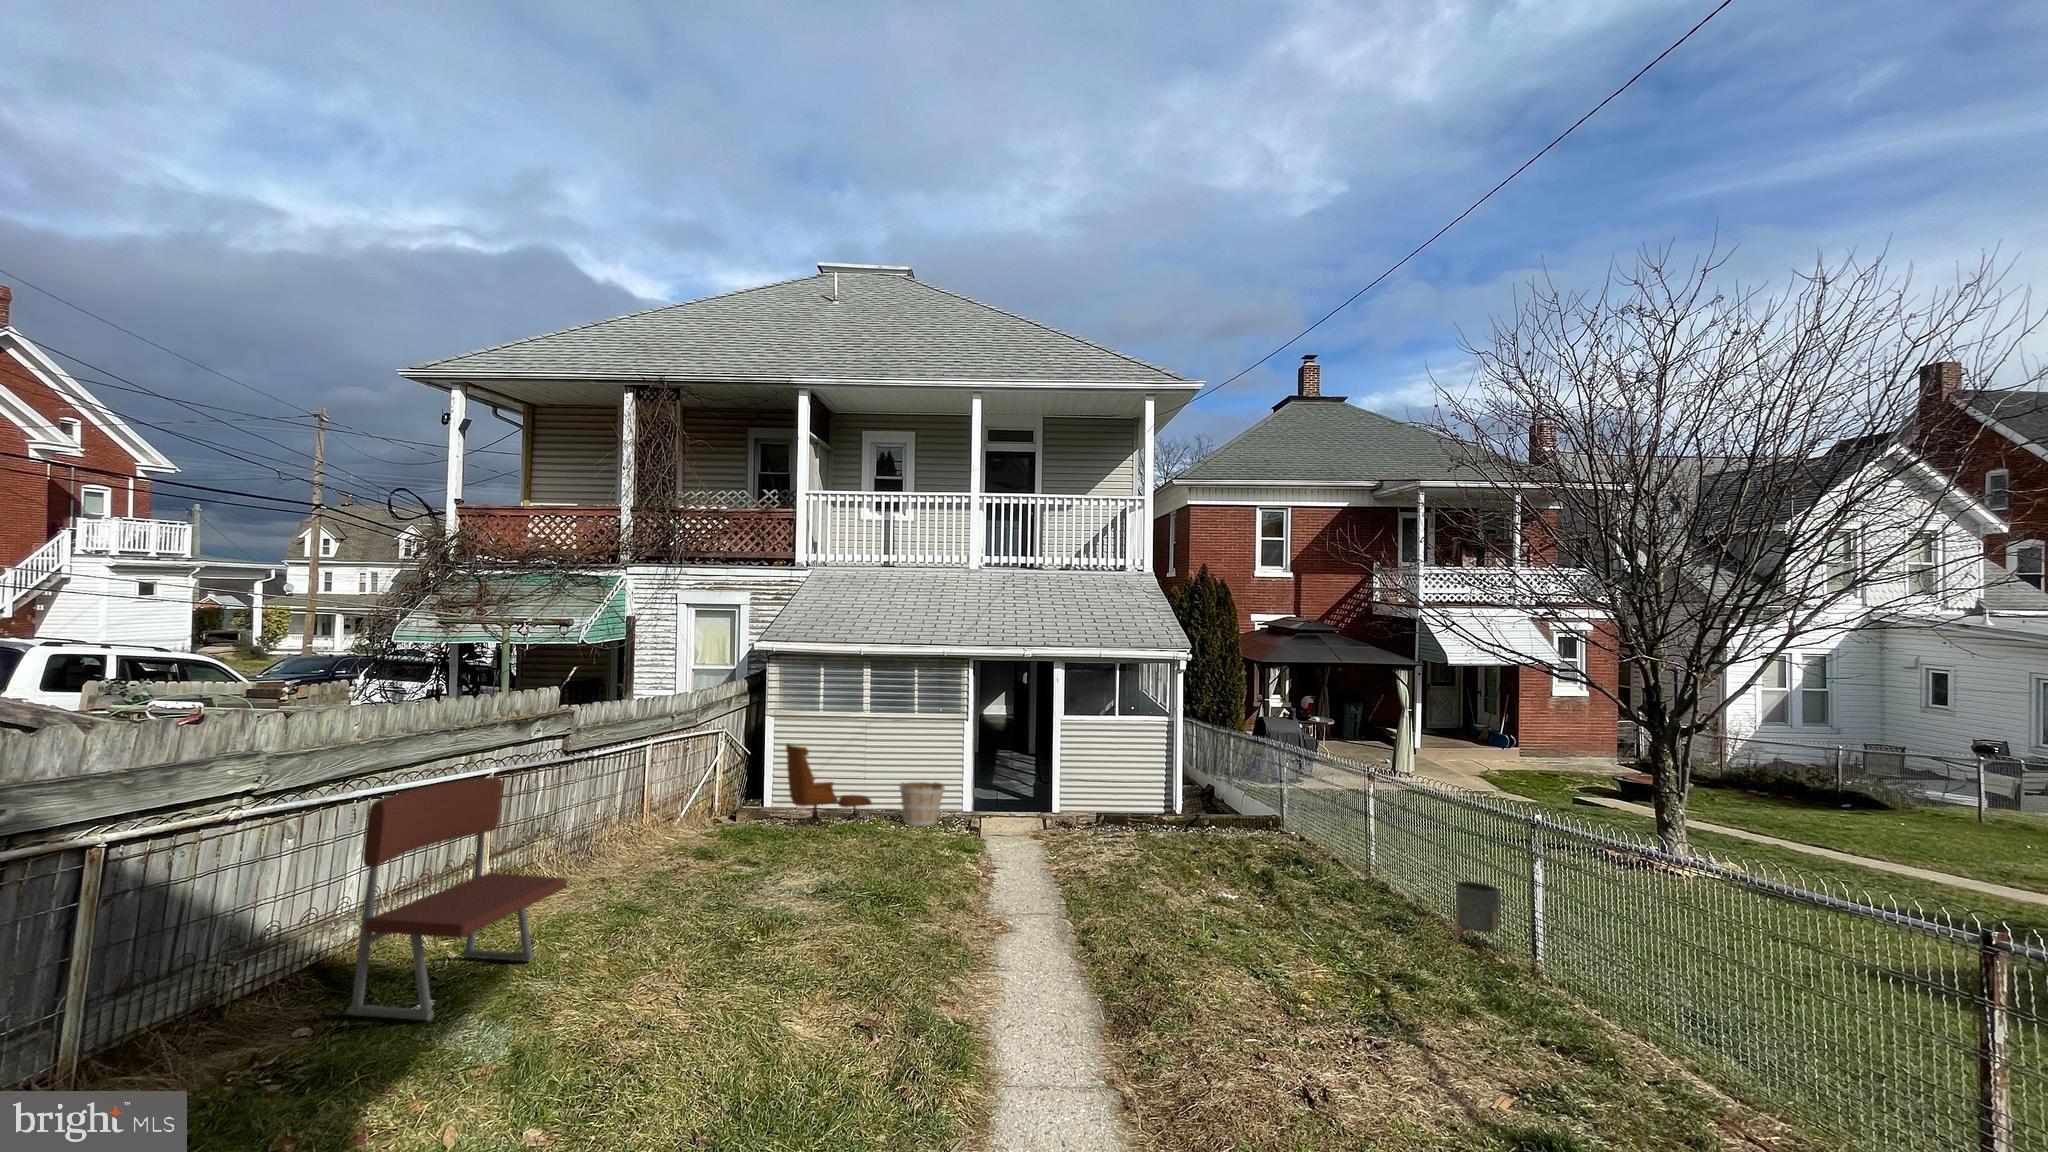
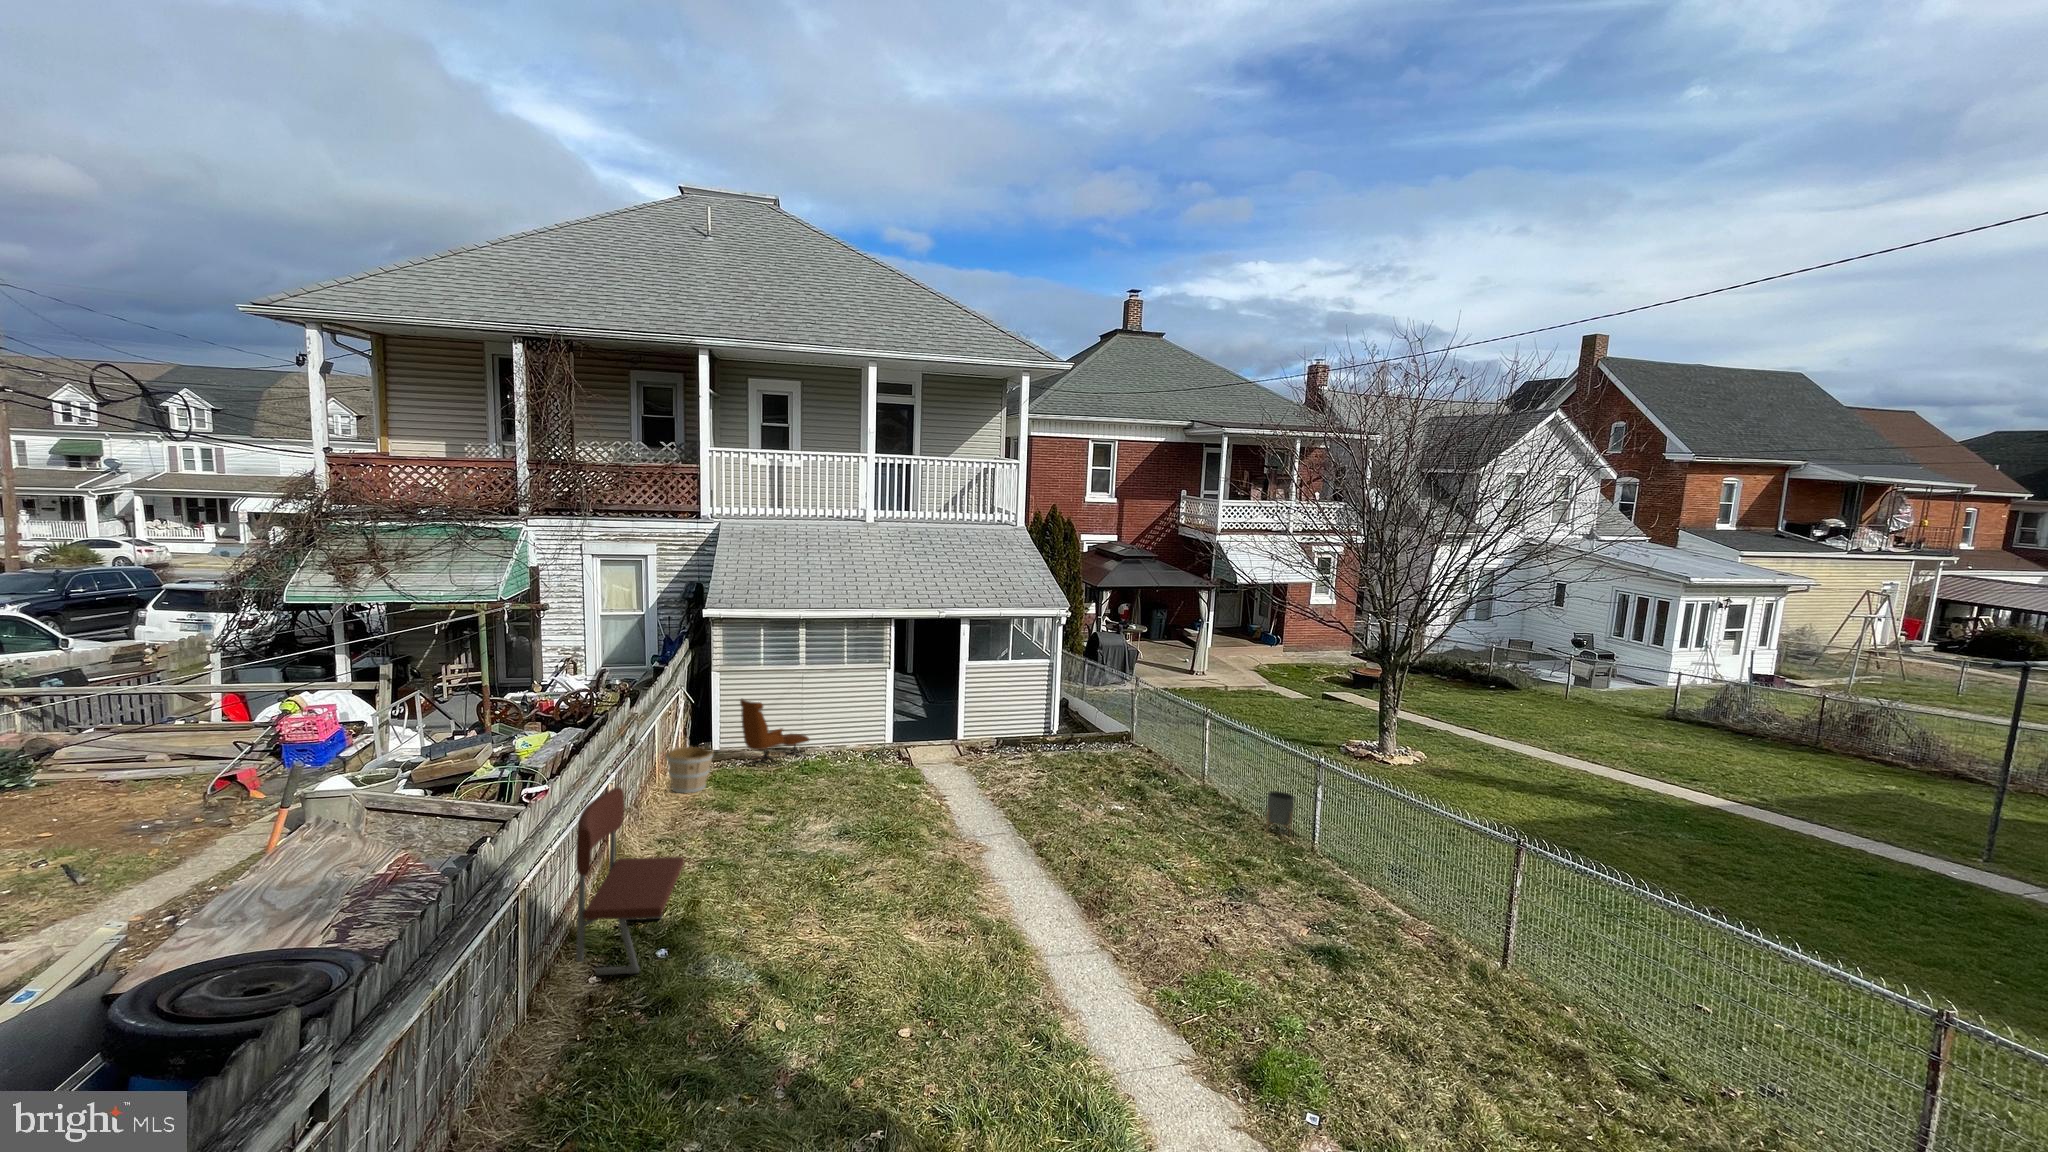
wooden bucket: present [900,782,945,826] -> present [666,747,713,793]

